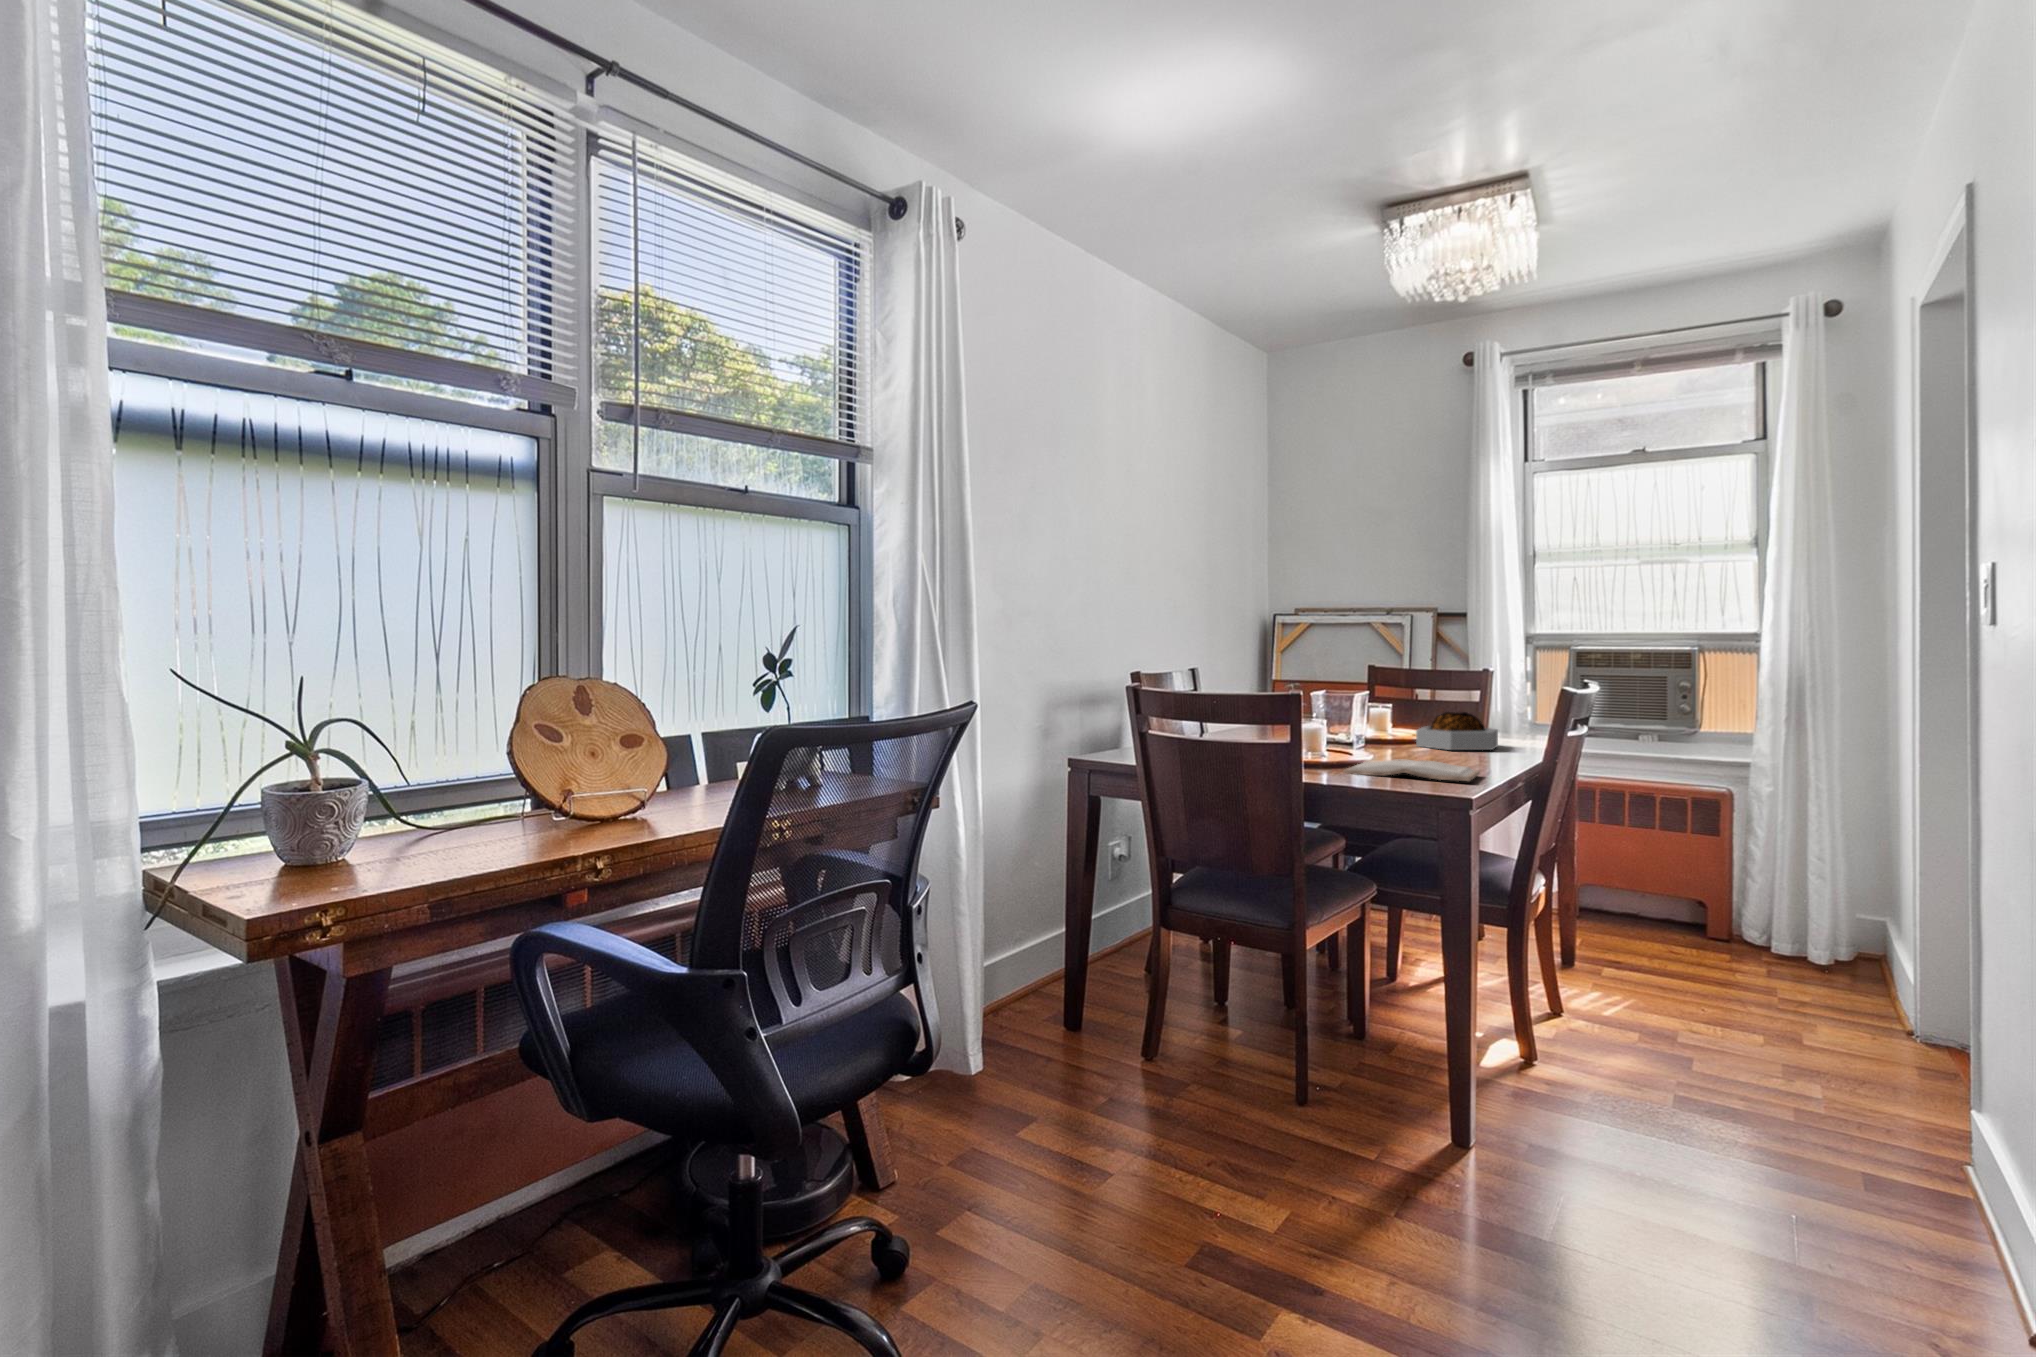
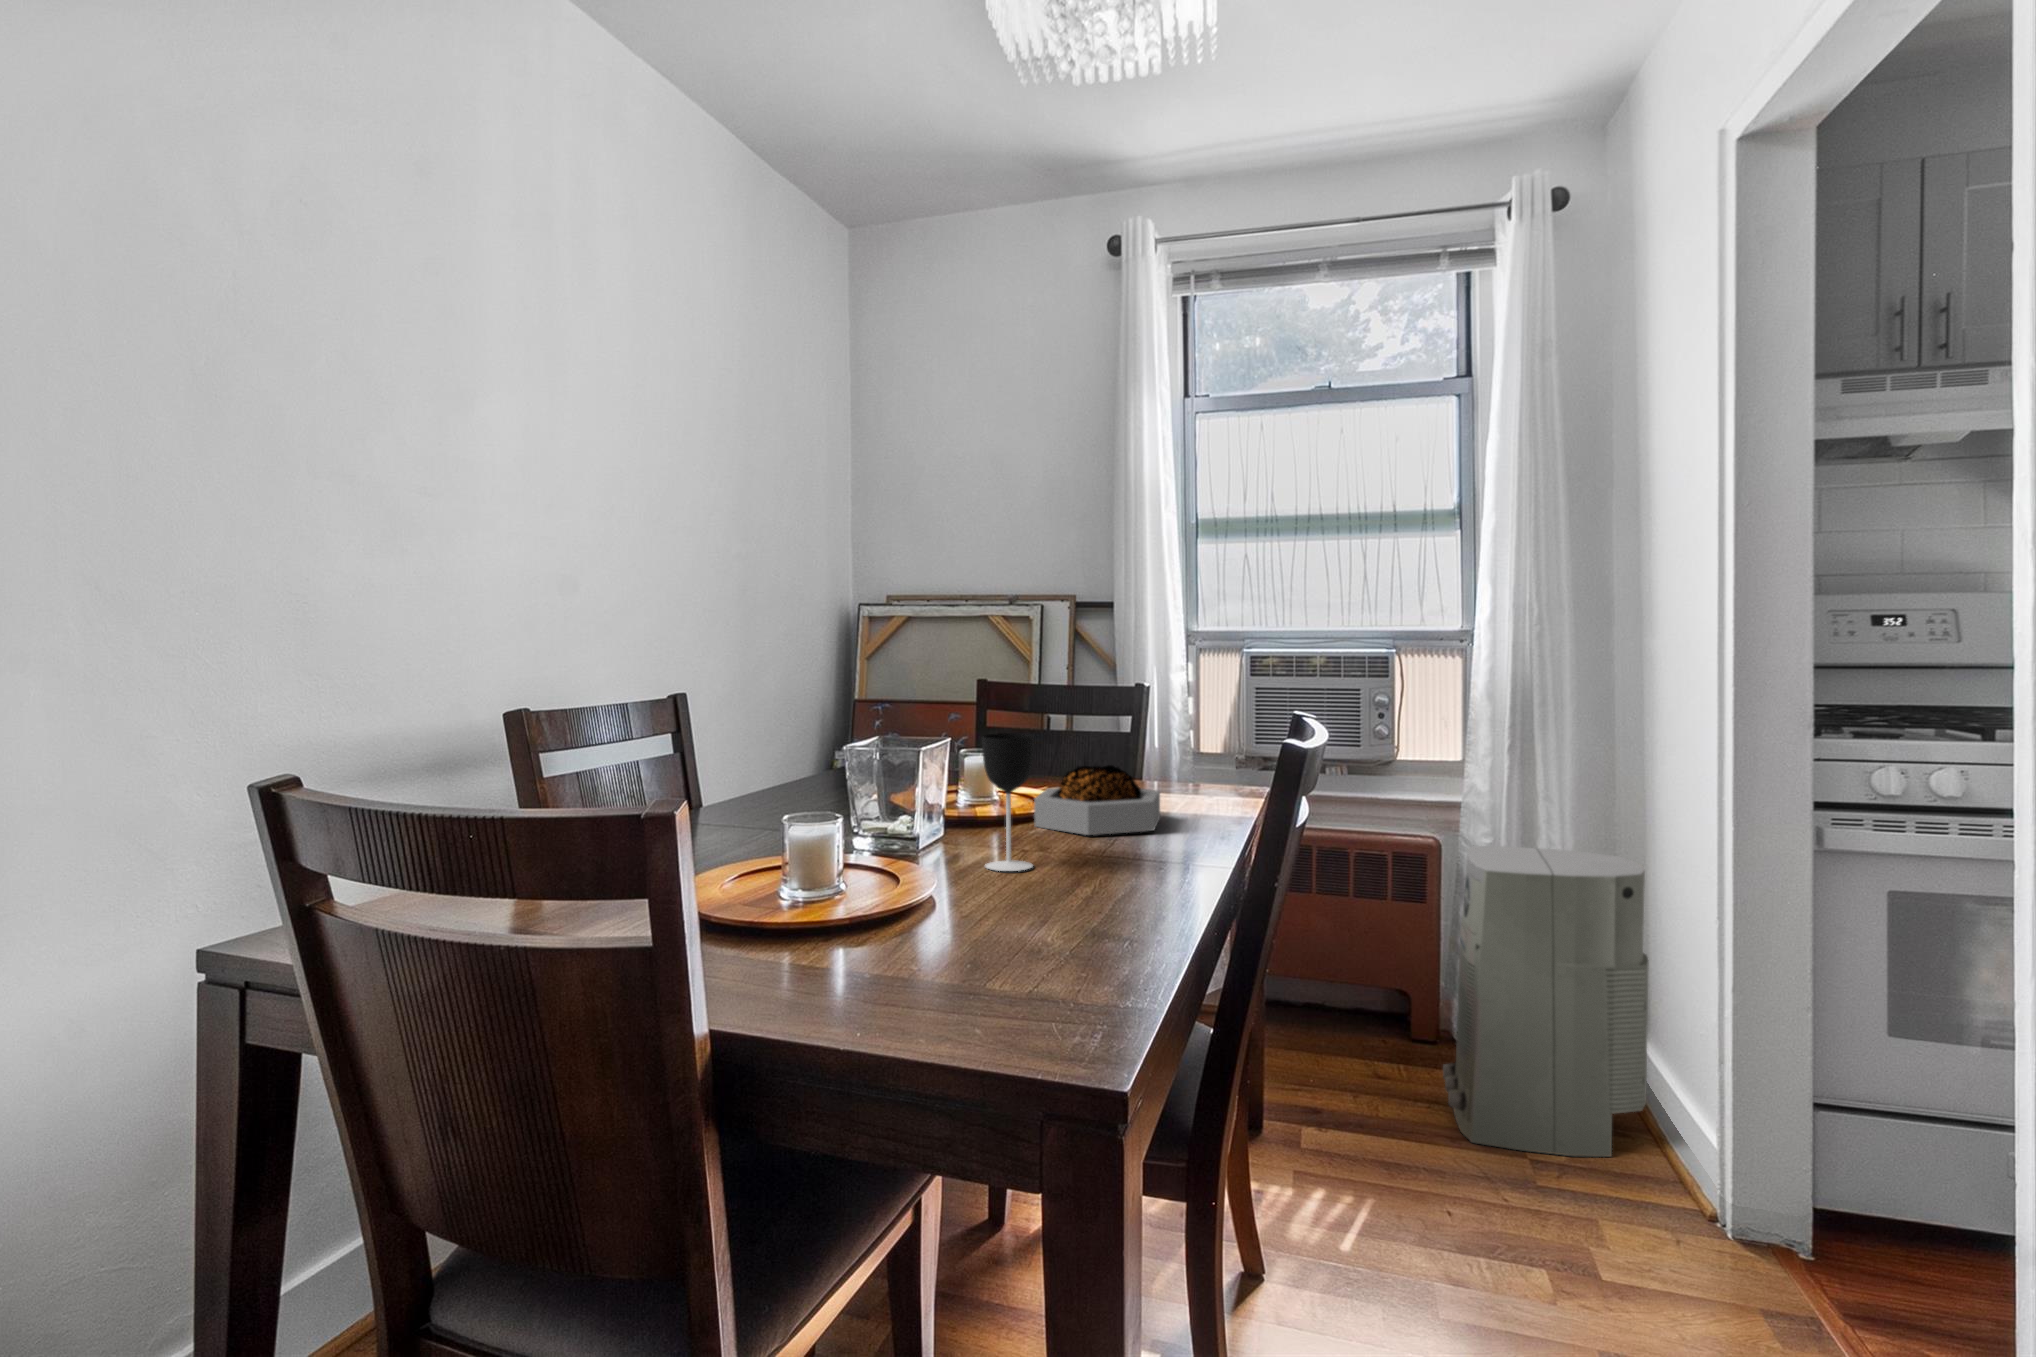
wine glass: none [1390,686,1421,759] -> present [982,733,1034,871]
book: present [1343,760,1480,781] -> none [874,892,1136,951]
air purifier: none [1718,786,1880,1001] -> present [1443,846,1649,1157]

